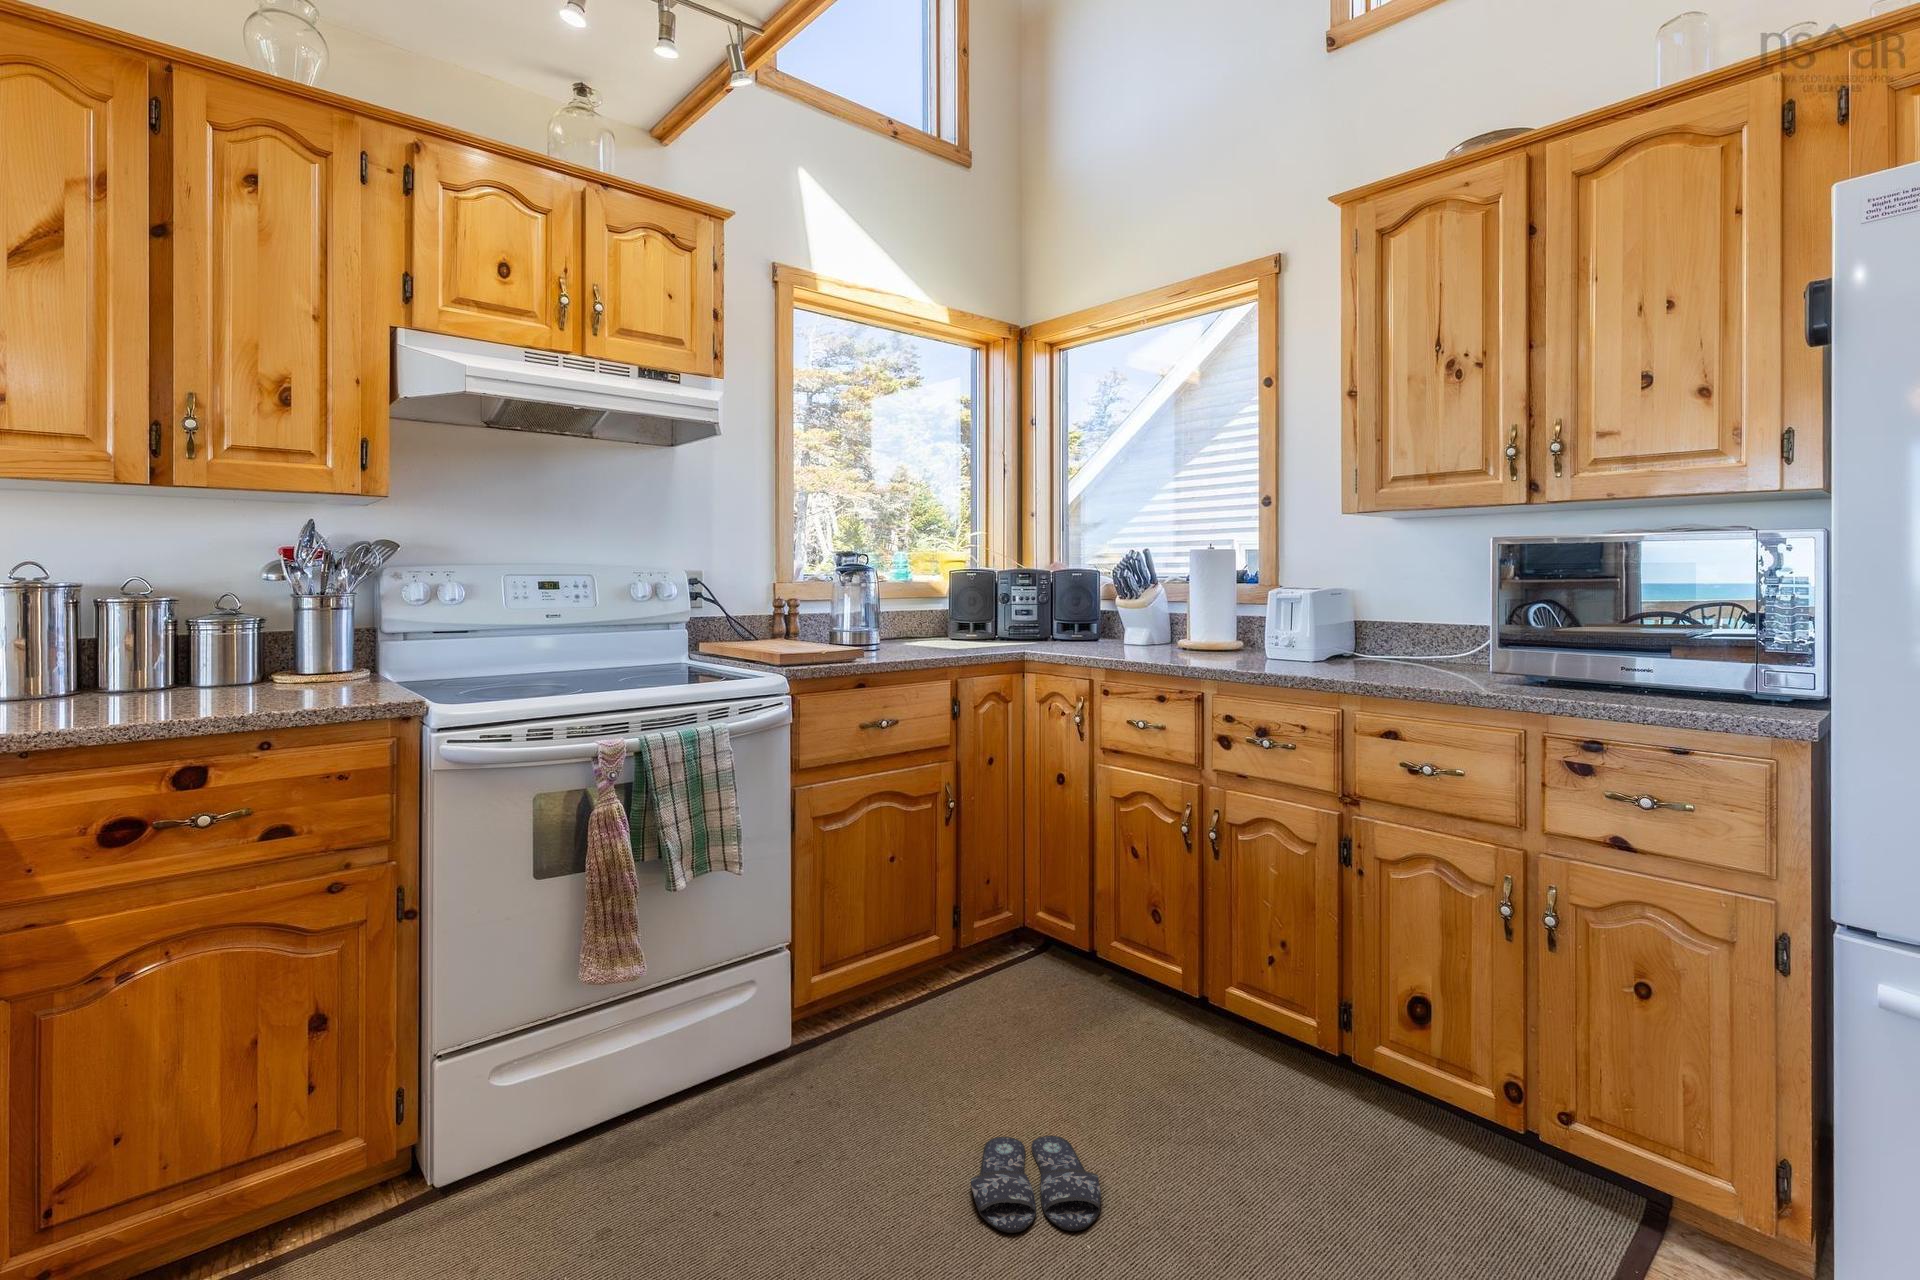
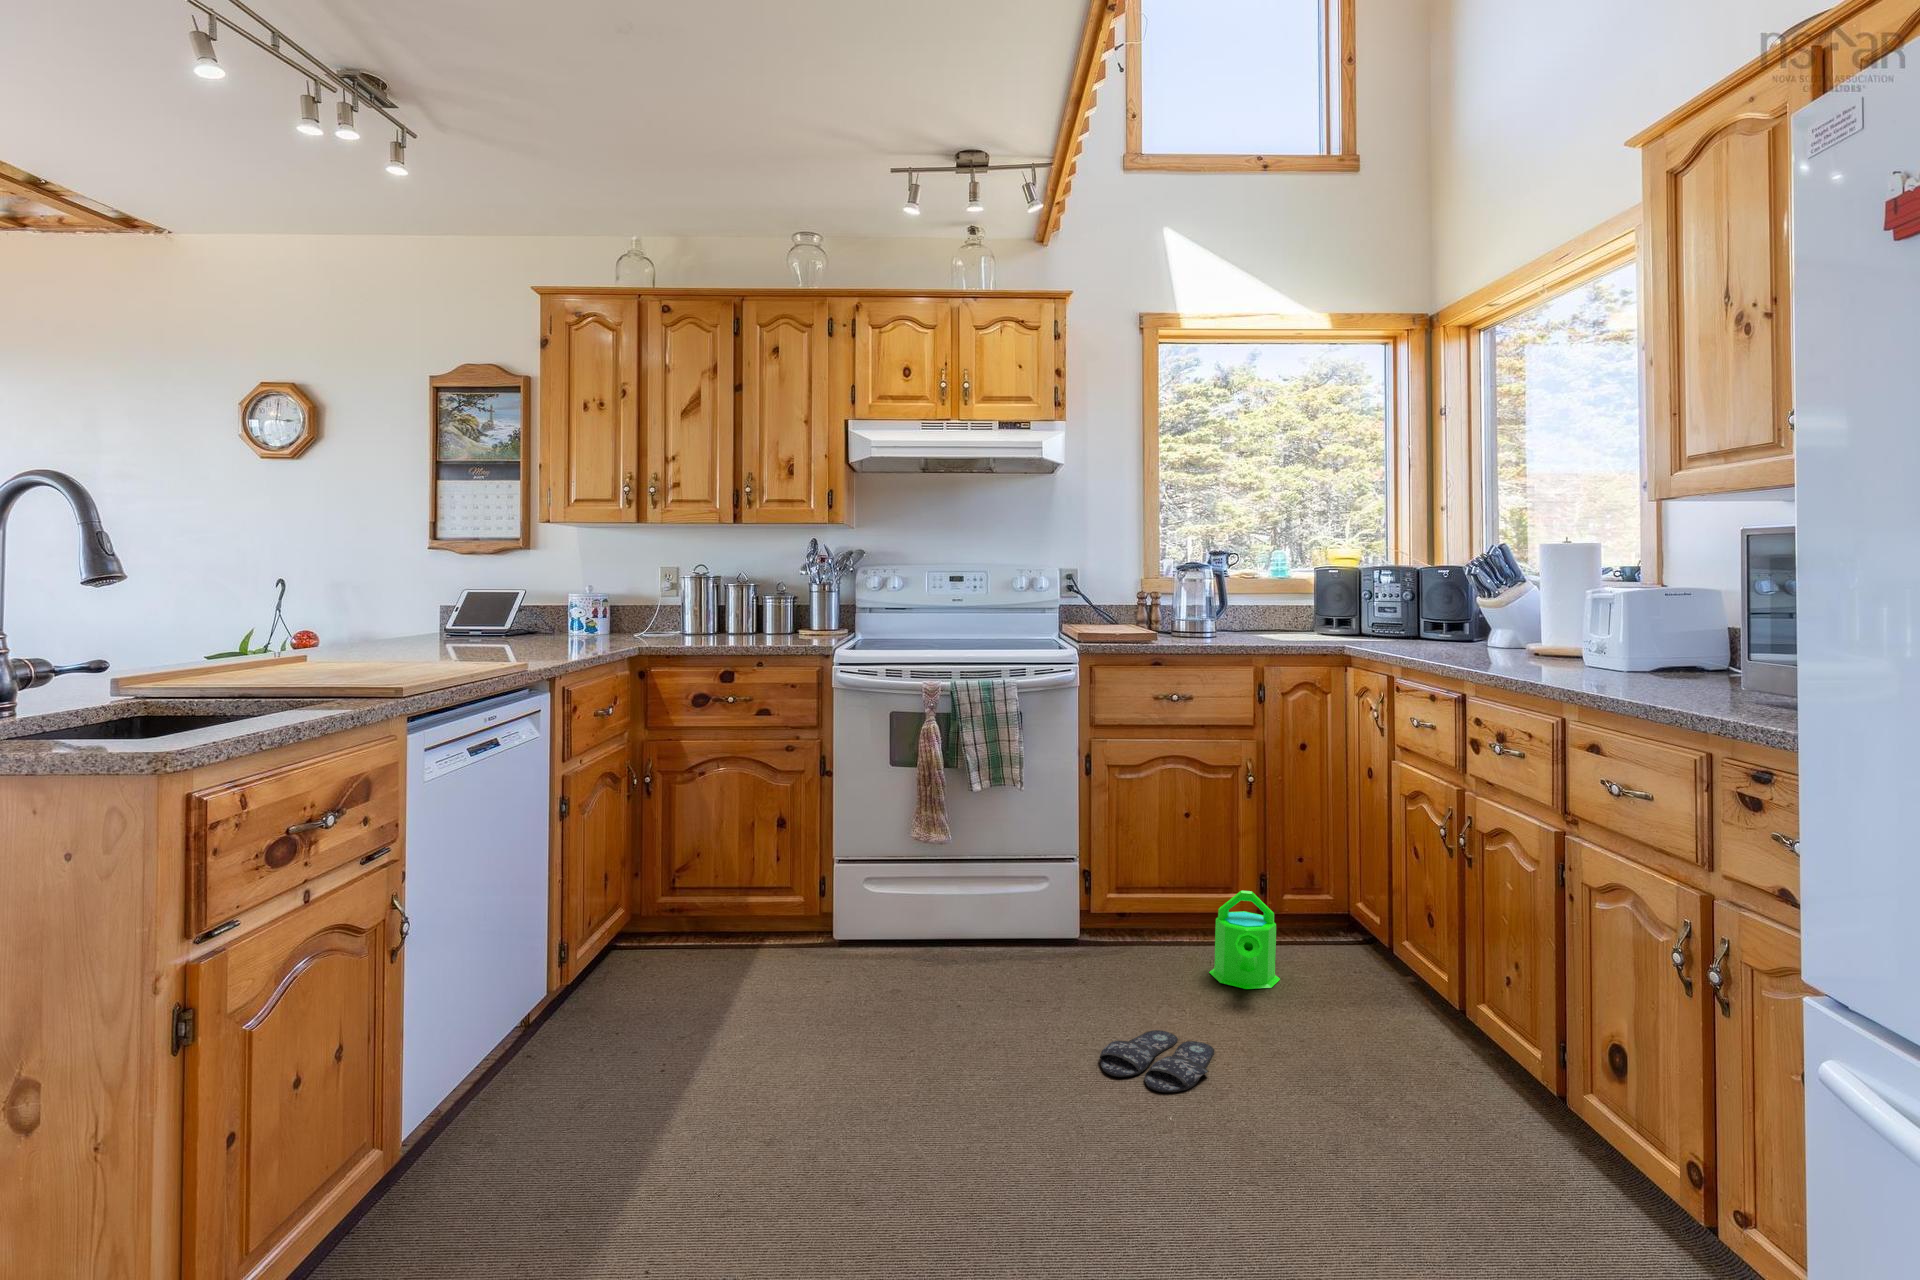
watering can: none [959,933,1042,1046] -> present [1209,890,1280,989]

